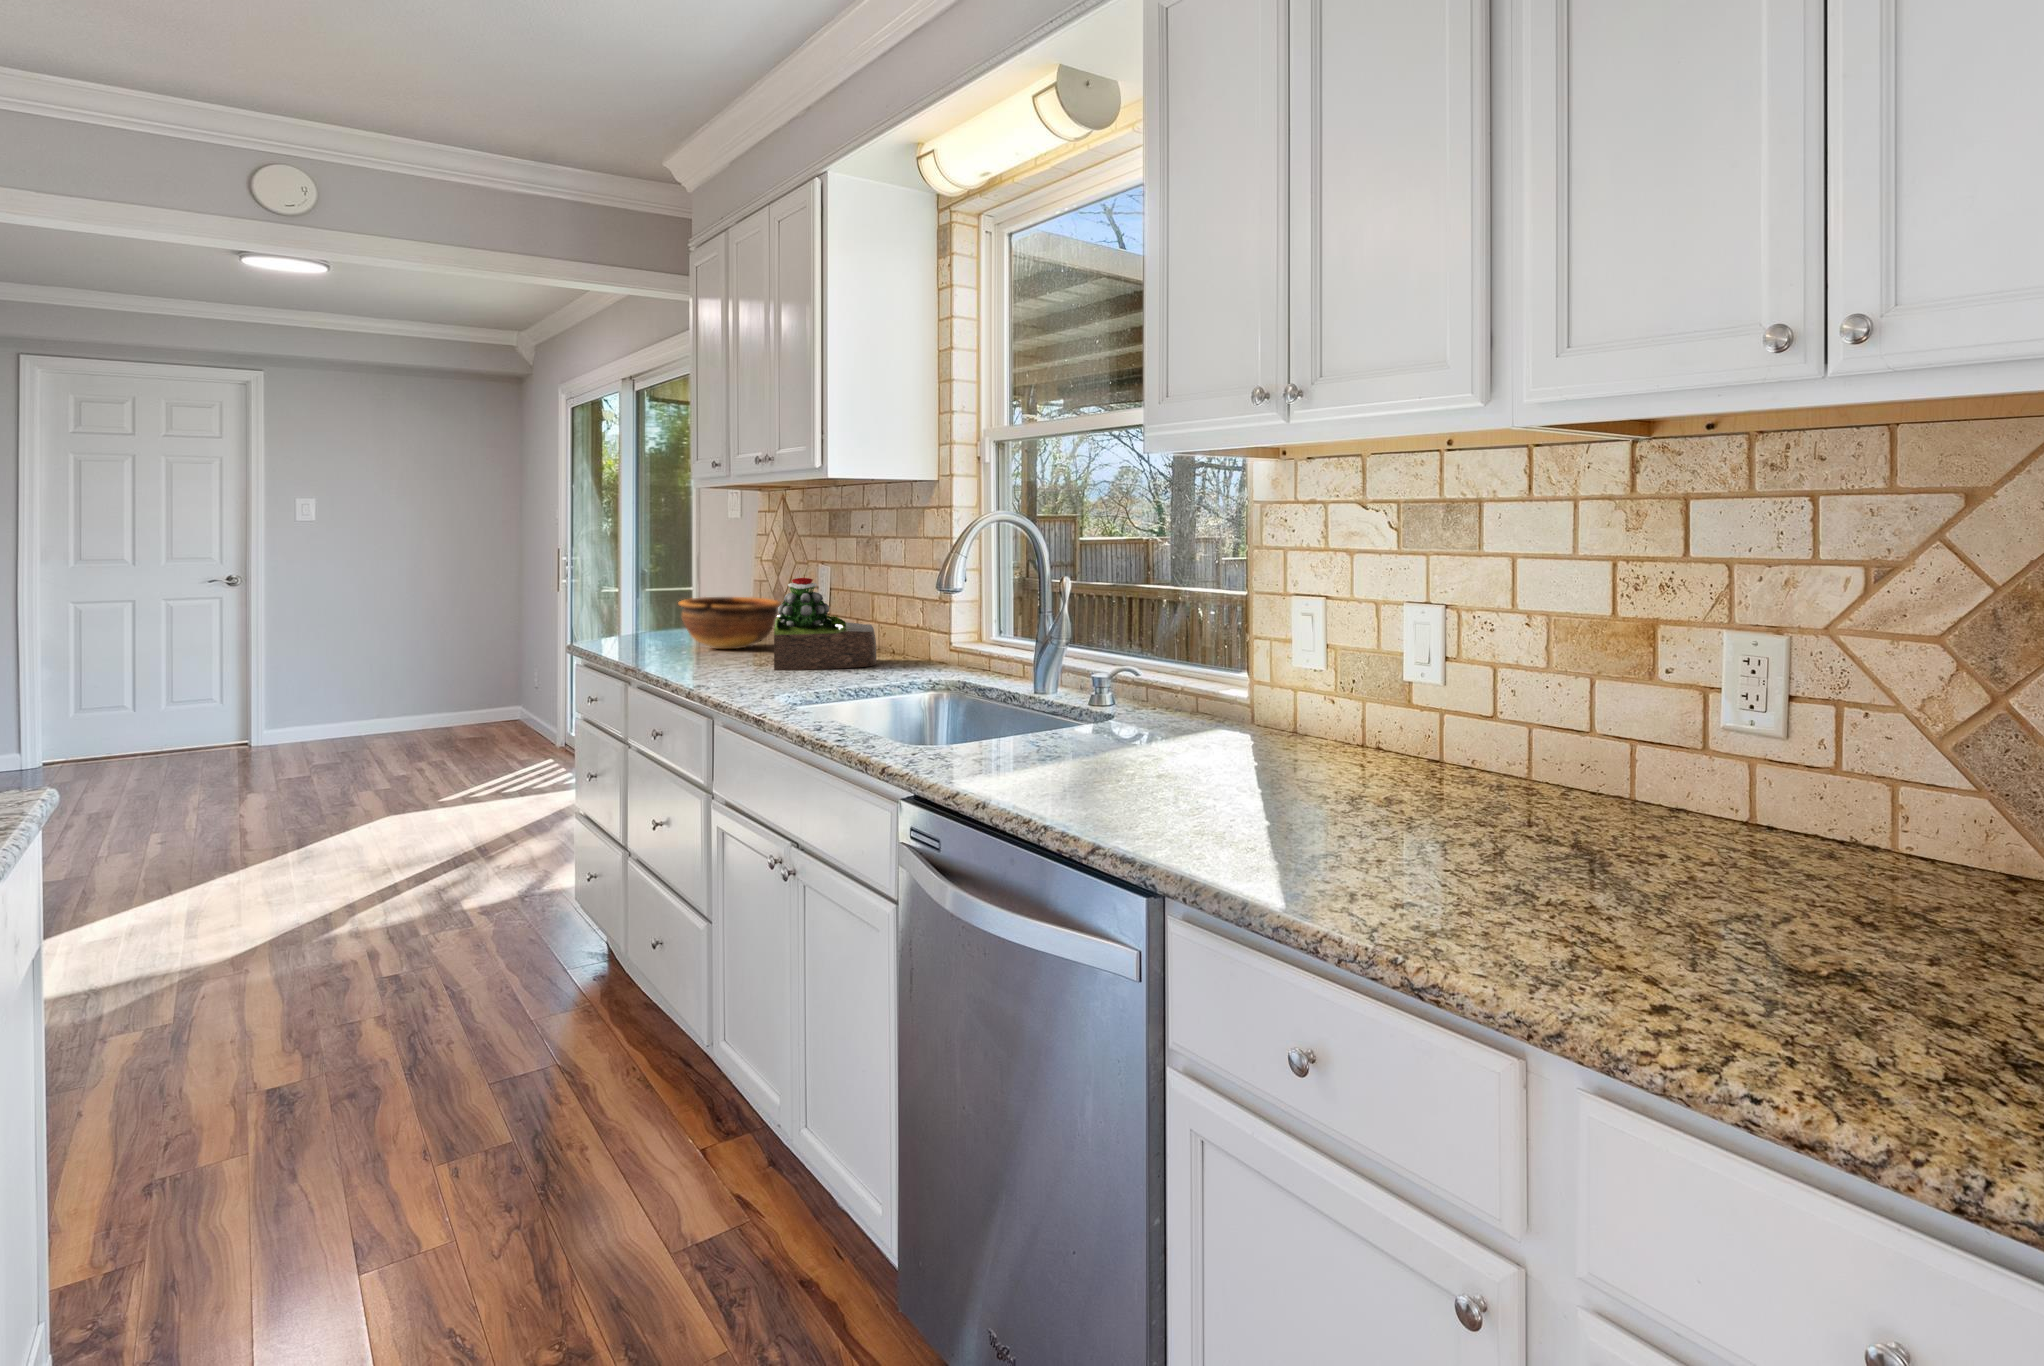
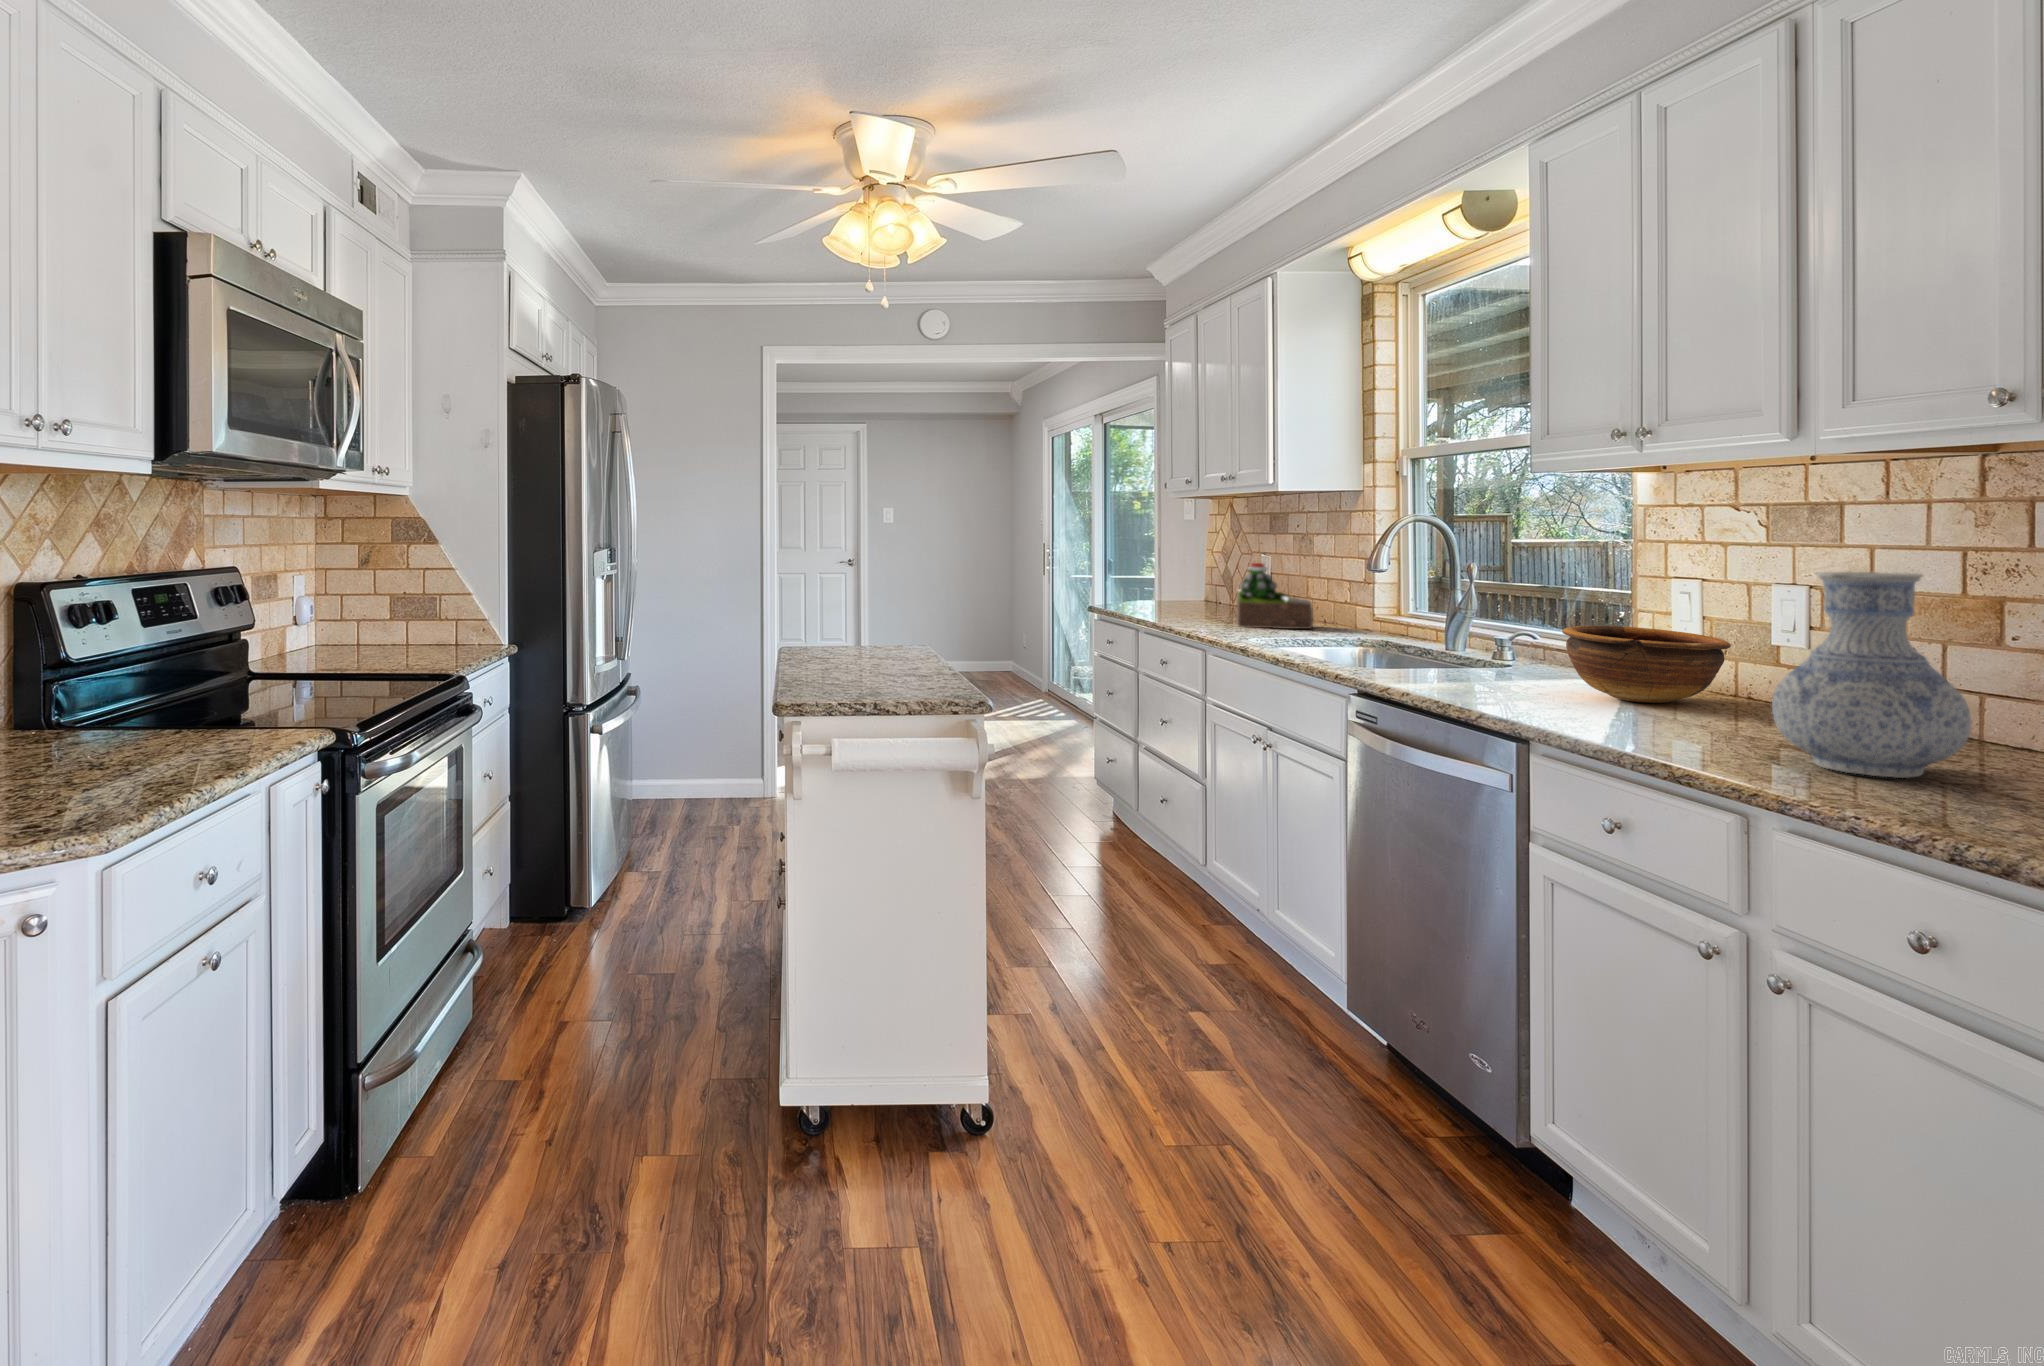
bowl: present [678,597,781,649] -> present [1562,626,1731,703]
vase: none [1485,599,1713,916] -> present [1772,571,1971,778]

